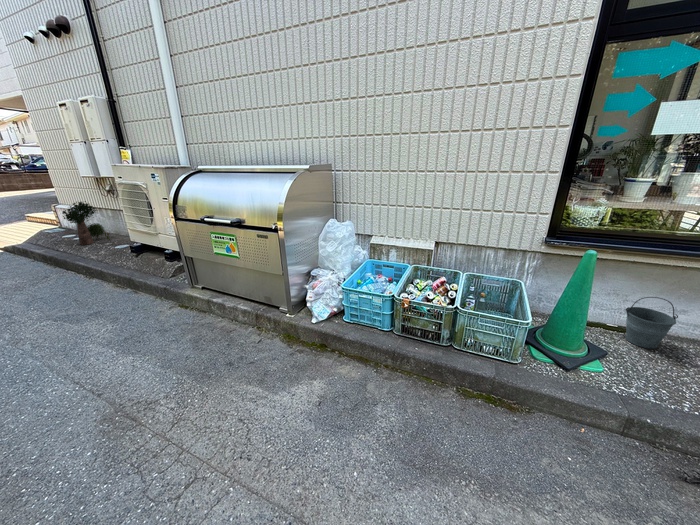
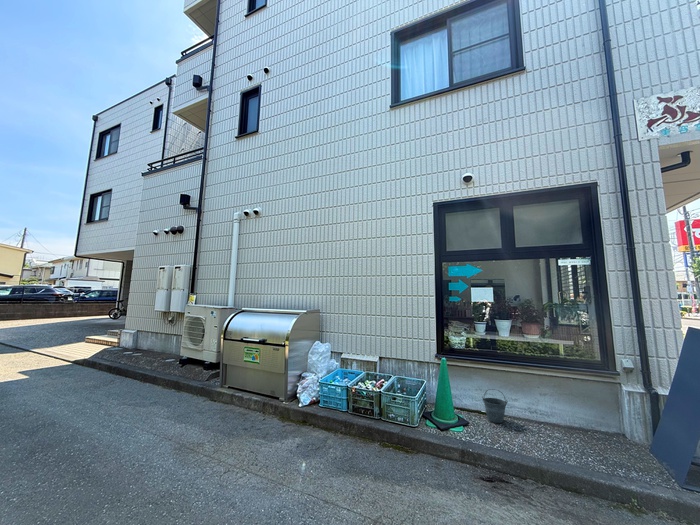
potted plant: present [62,201,109,245] -> none [135,328,161,360]

